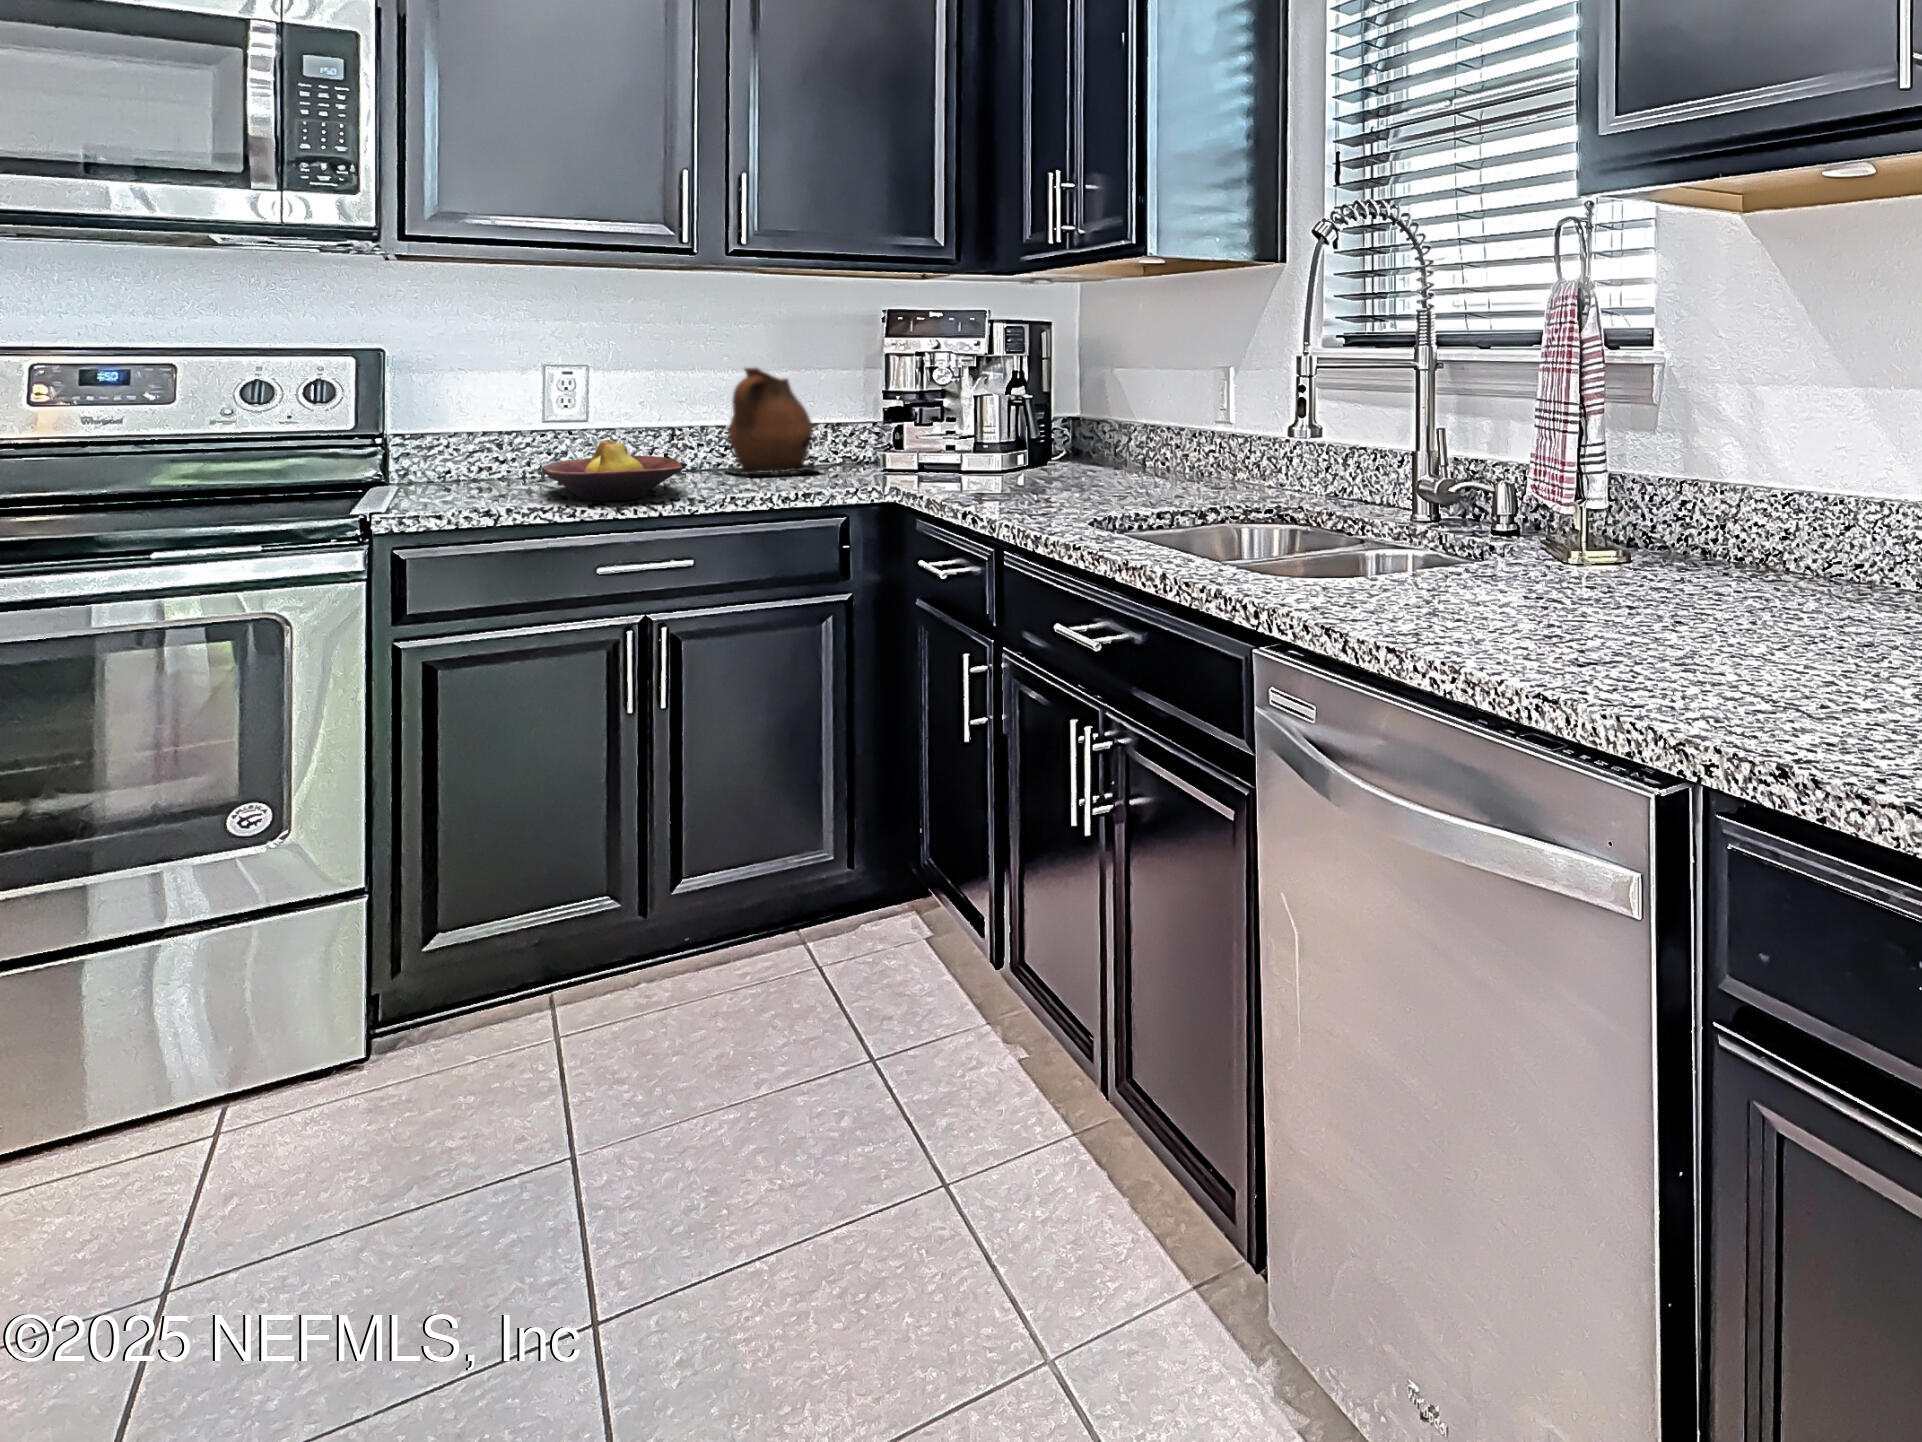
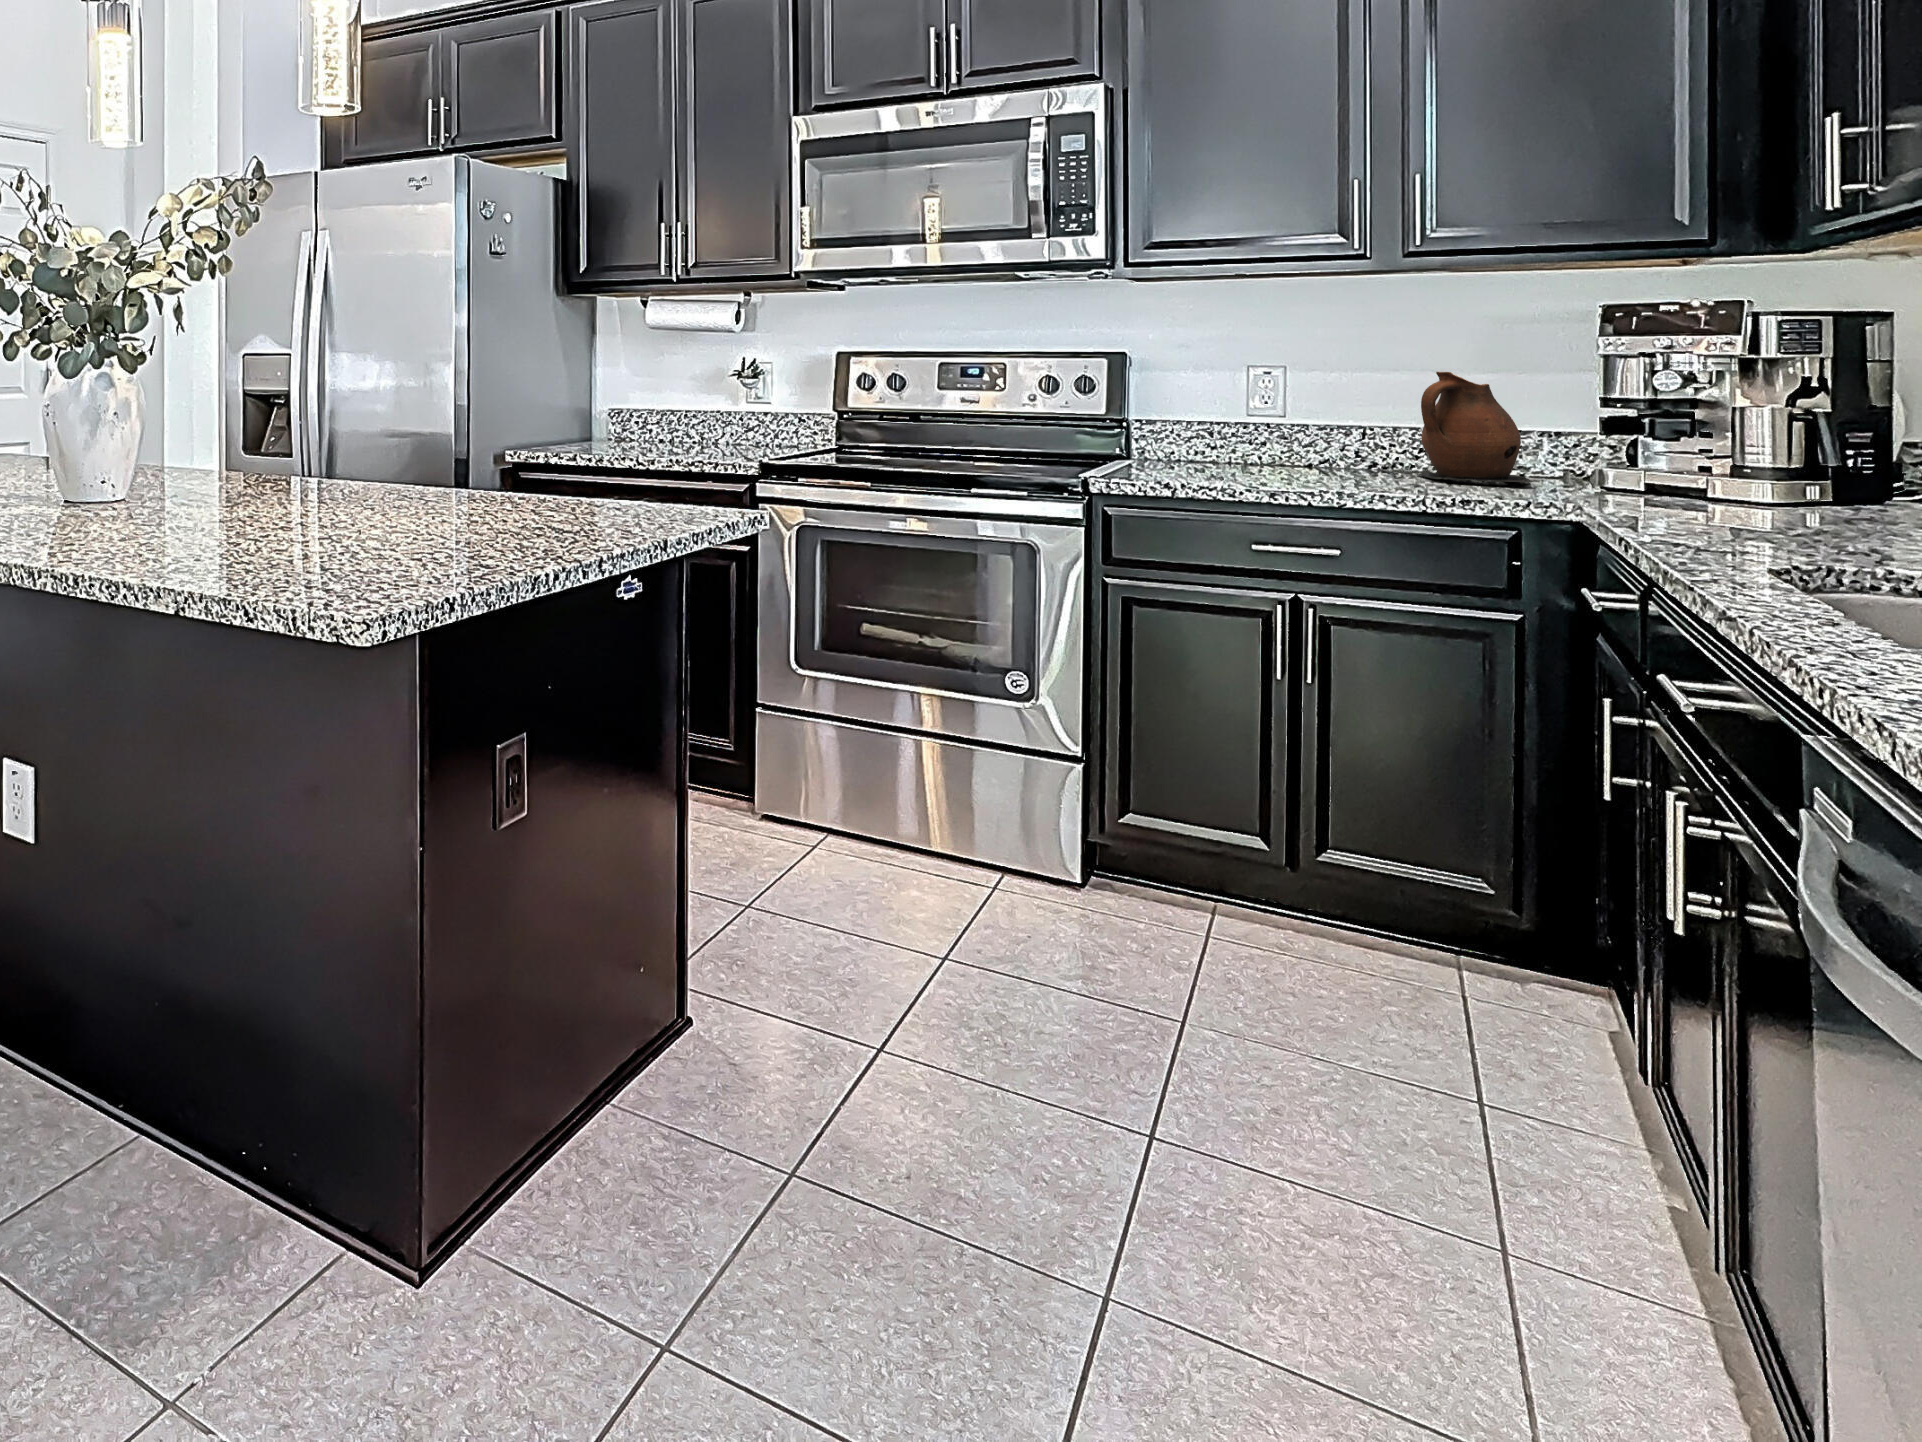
fruit bowl: present [542,440,683,501] -> none [1227,433,1351,487]

